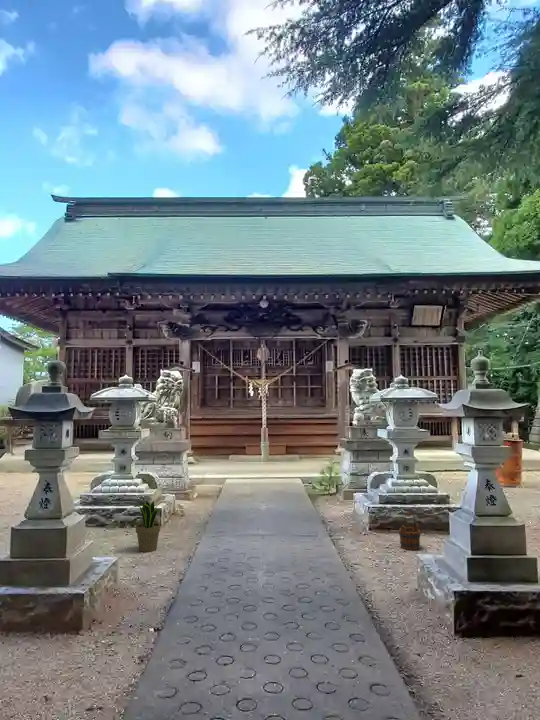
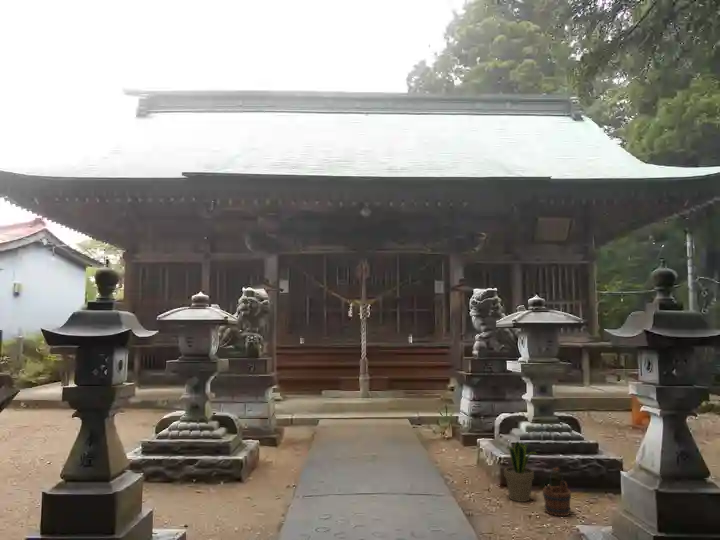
potted plant: present [134,501,161,552] -> present [504,442,534,502]

